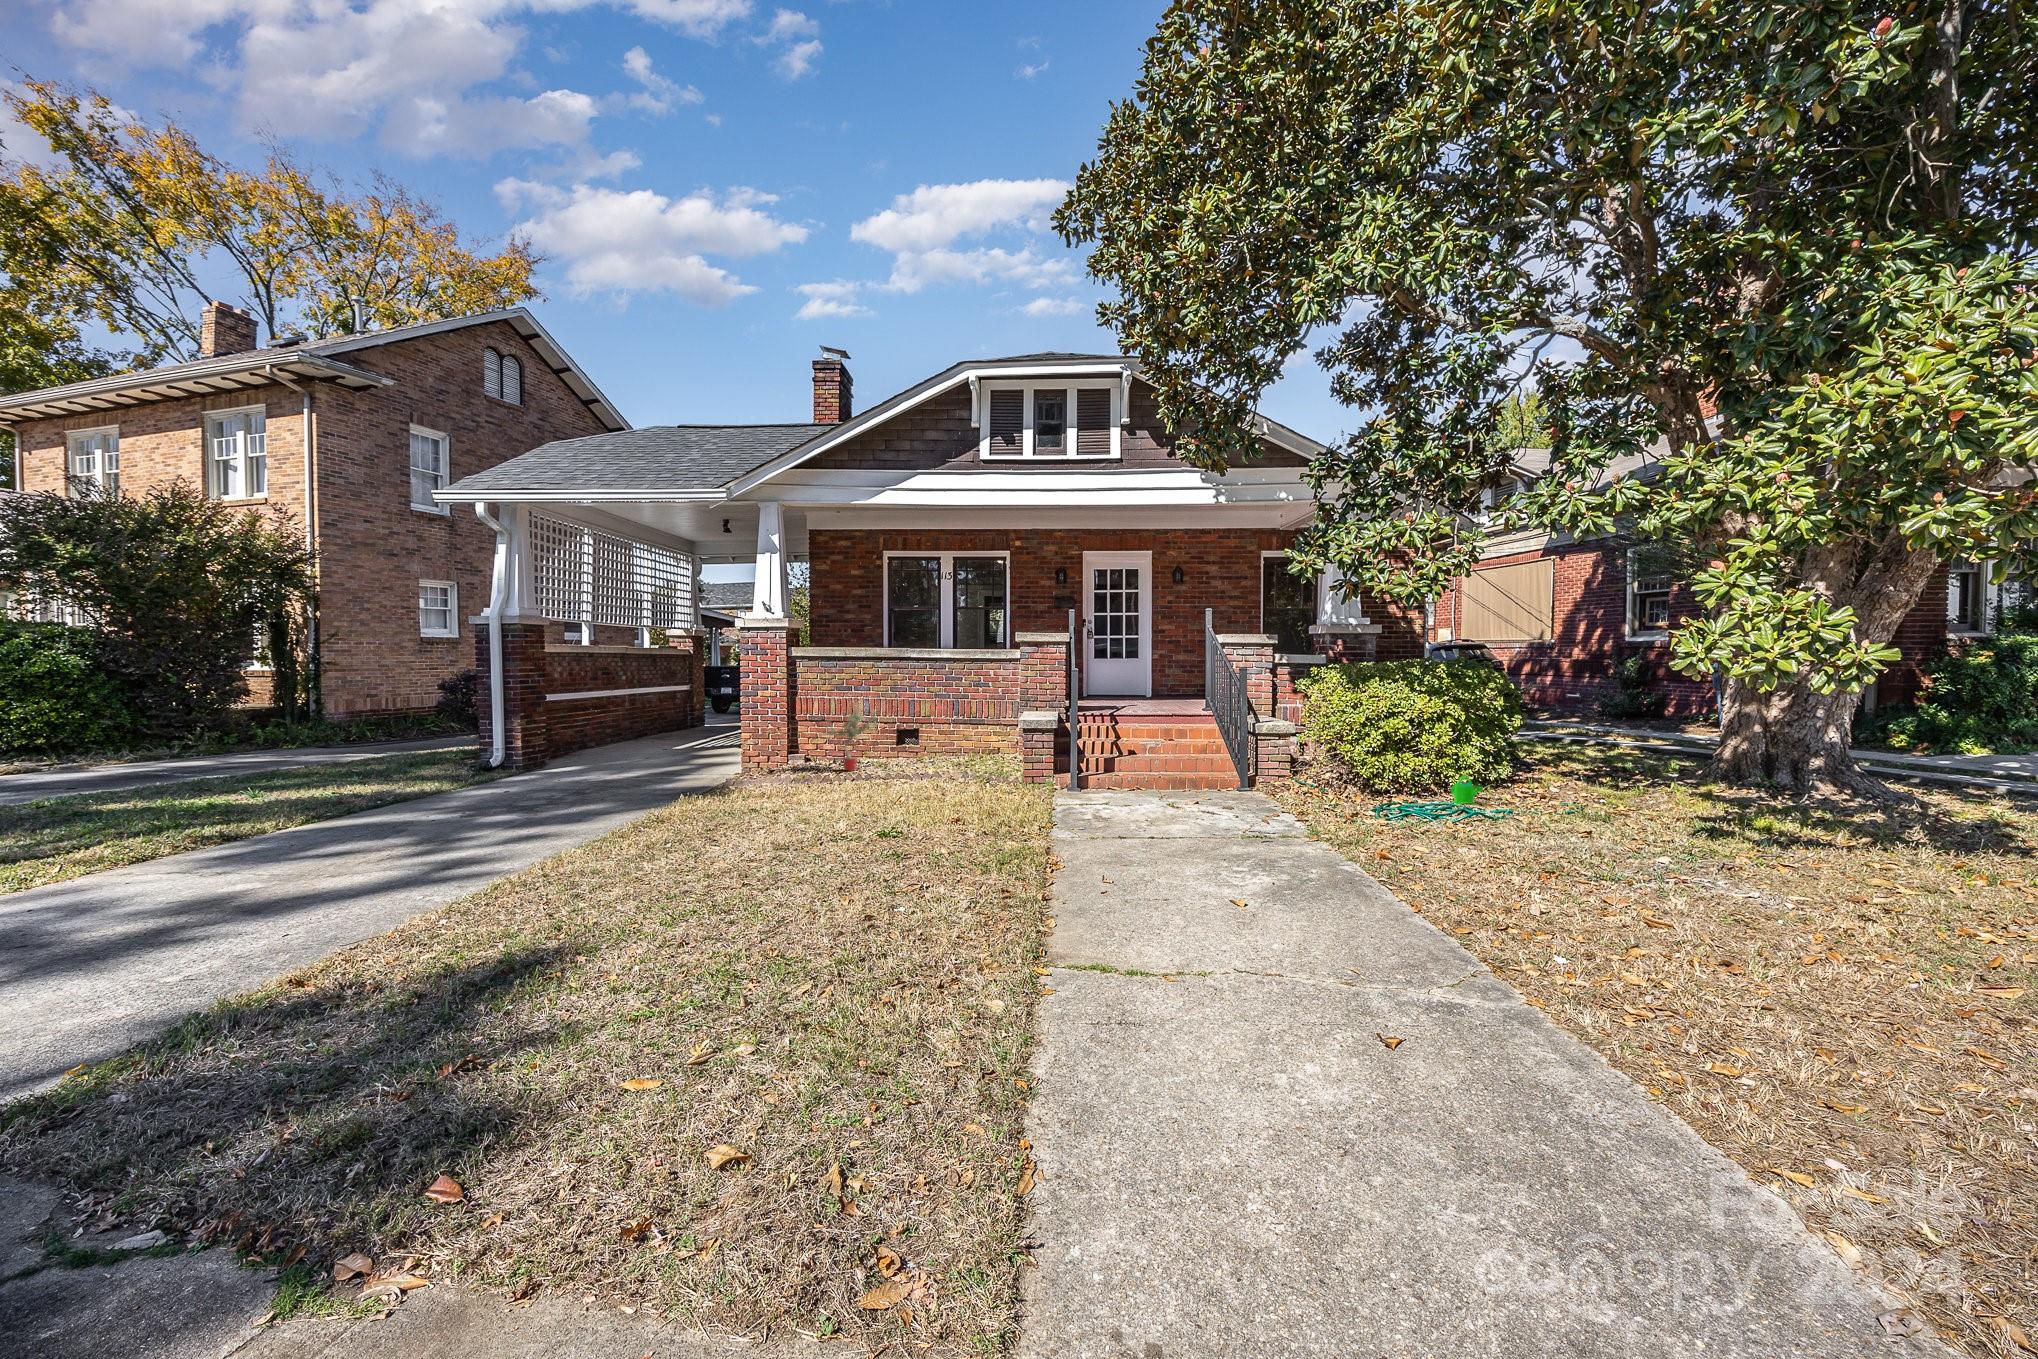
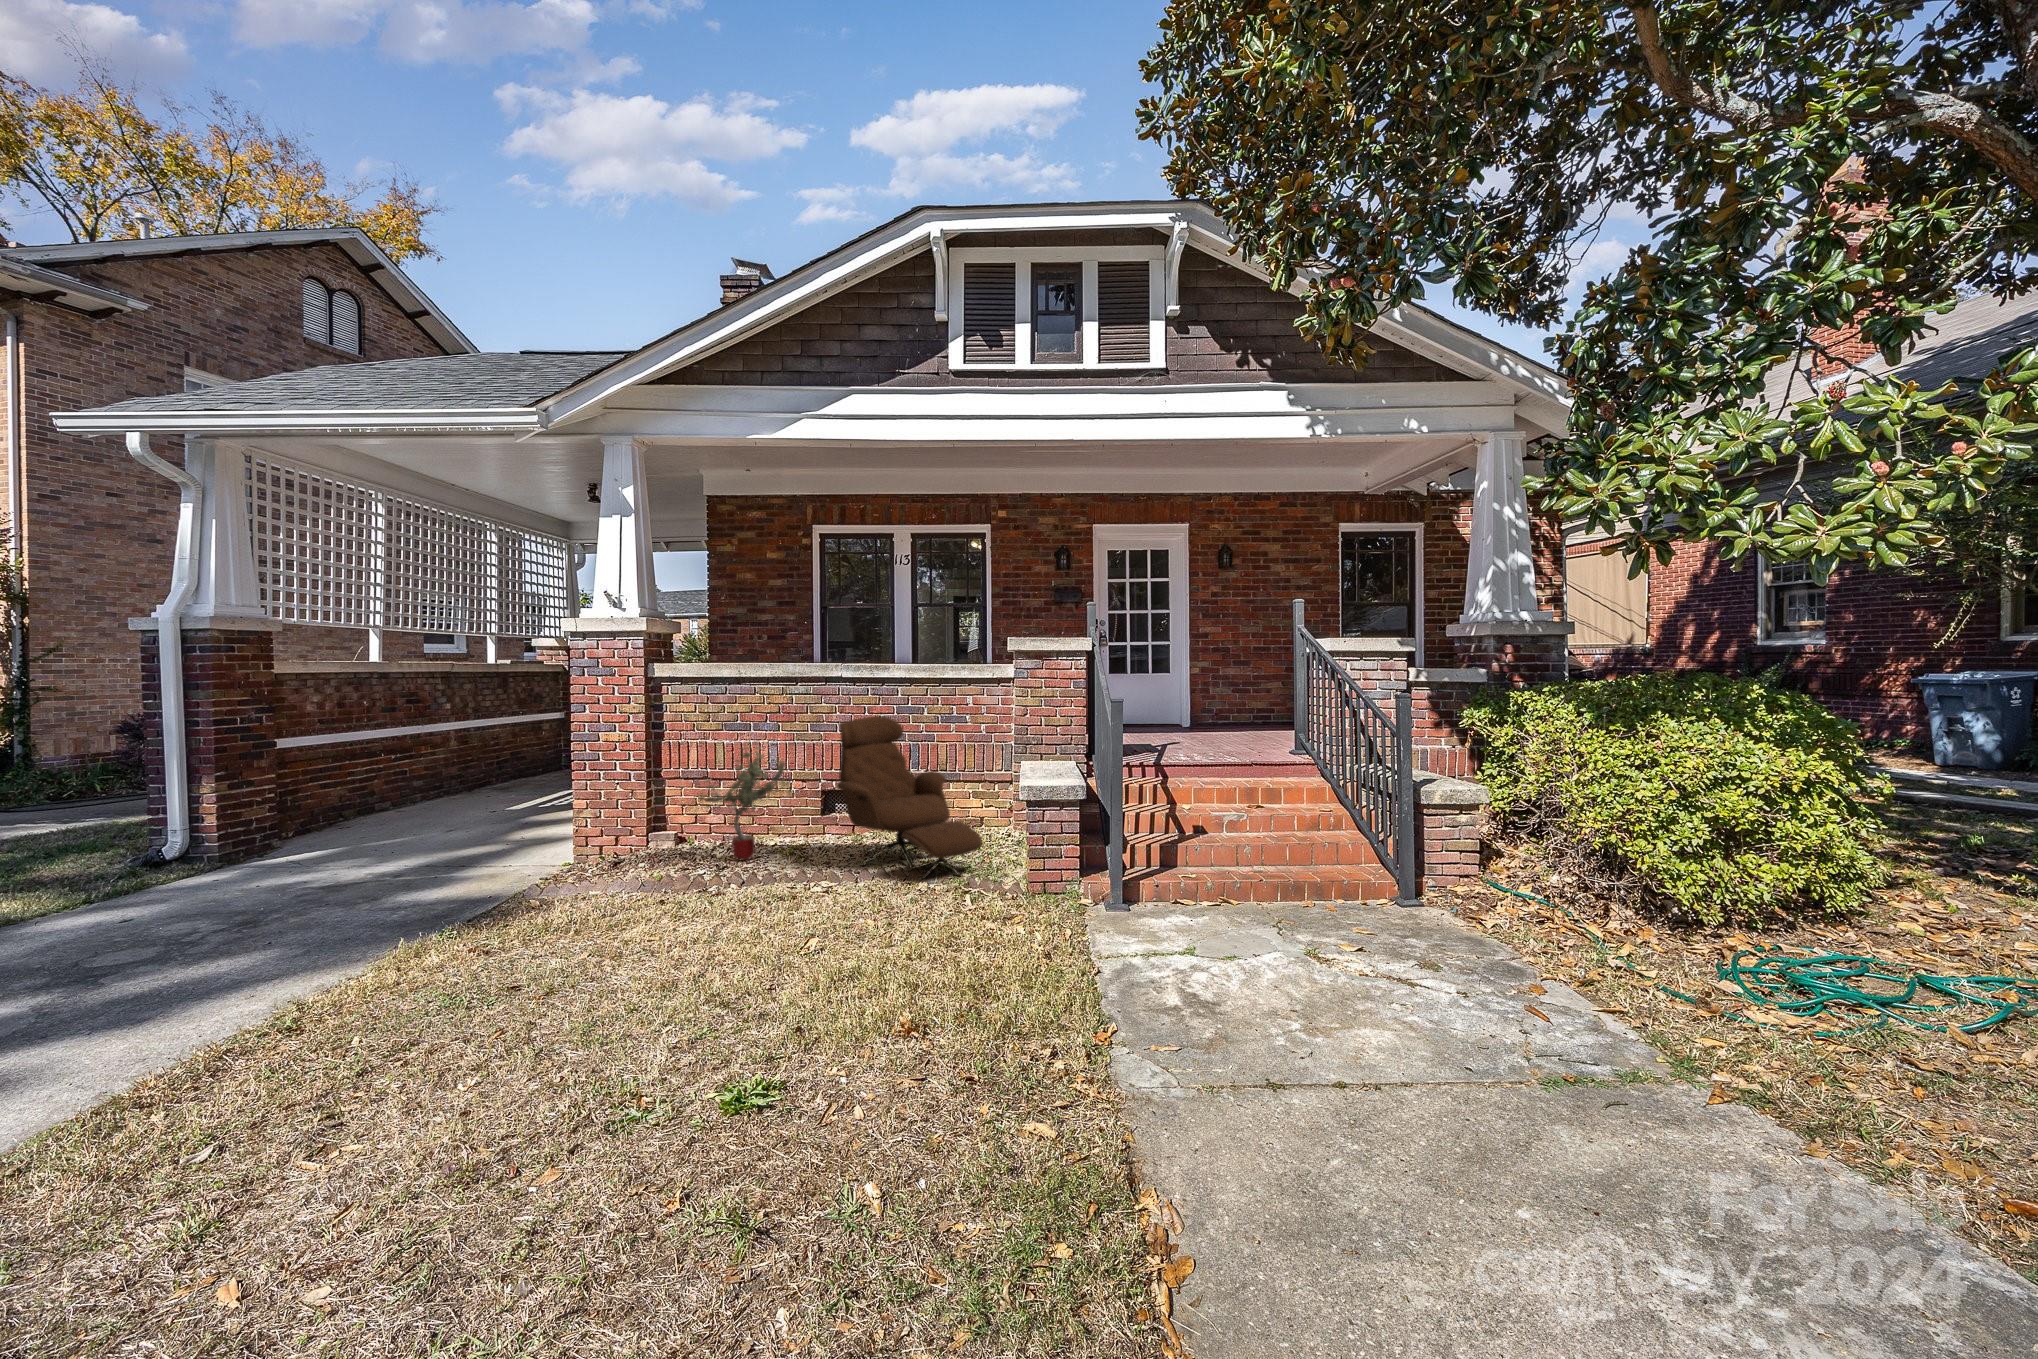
lounge chair: none [909,683,999,779] -> present [837,716,982,879]
watering can: present [1451,775,1482,804] -> none [1814,891,1905,949]

